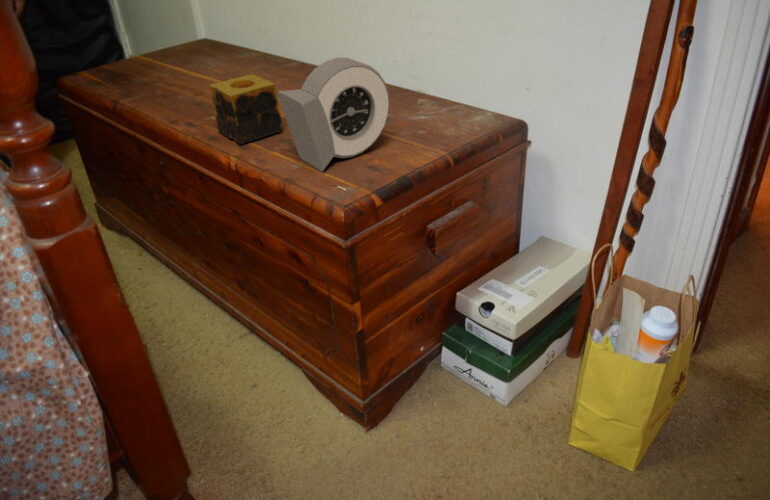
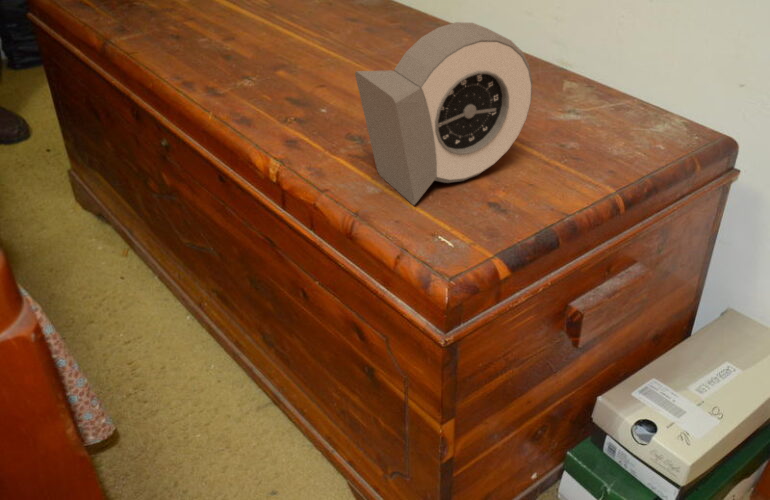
candle: present [210,74,282,144] -> none [248,28,353,139]

